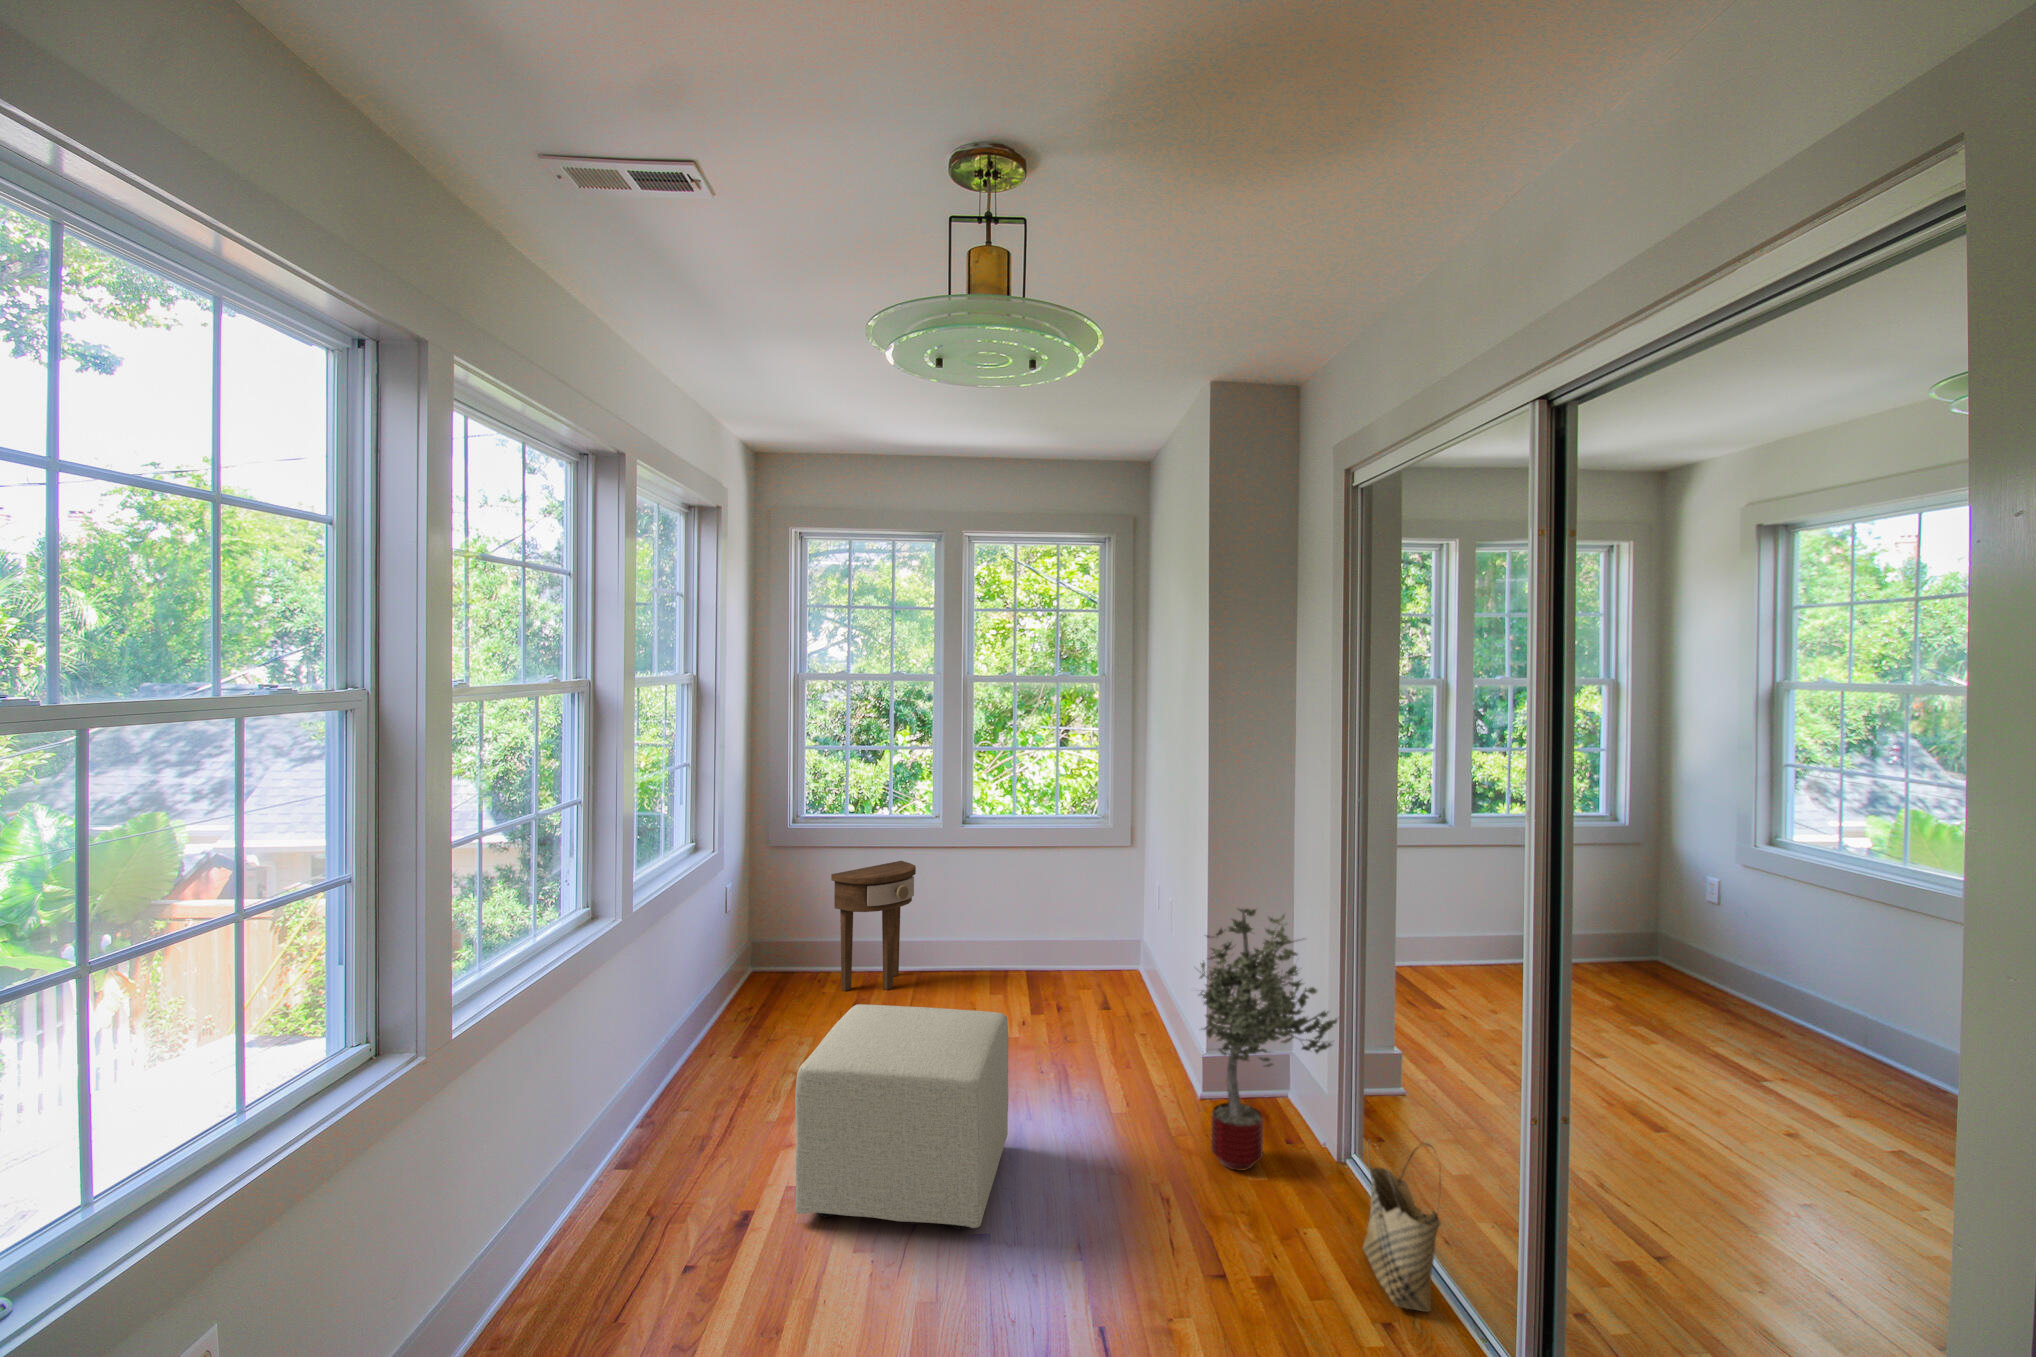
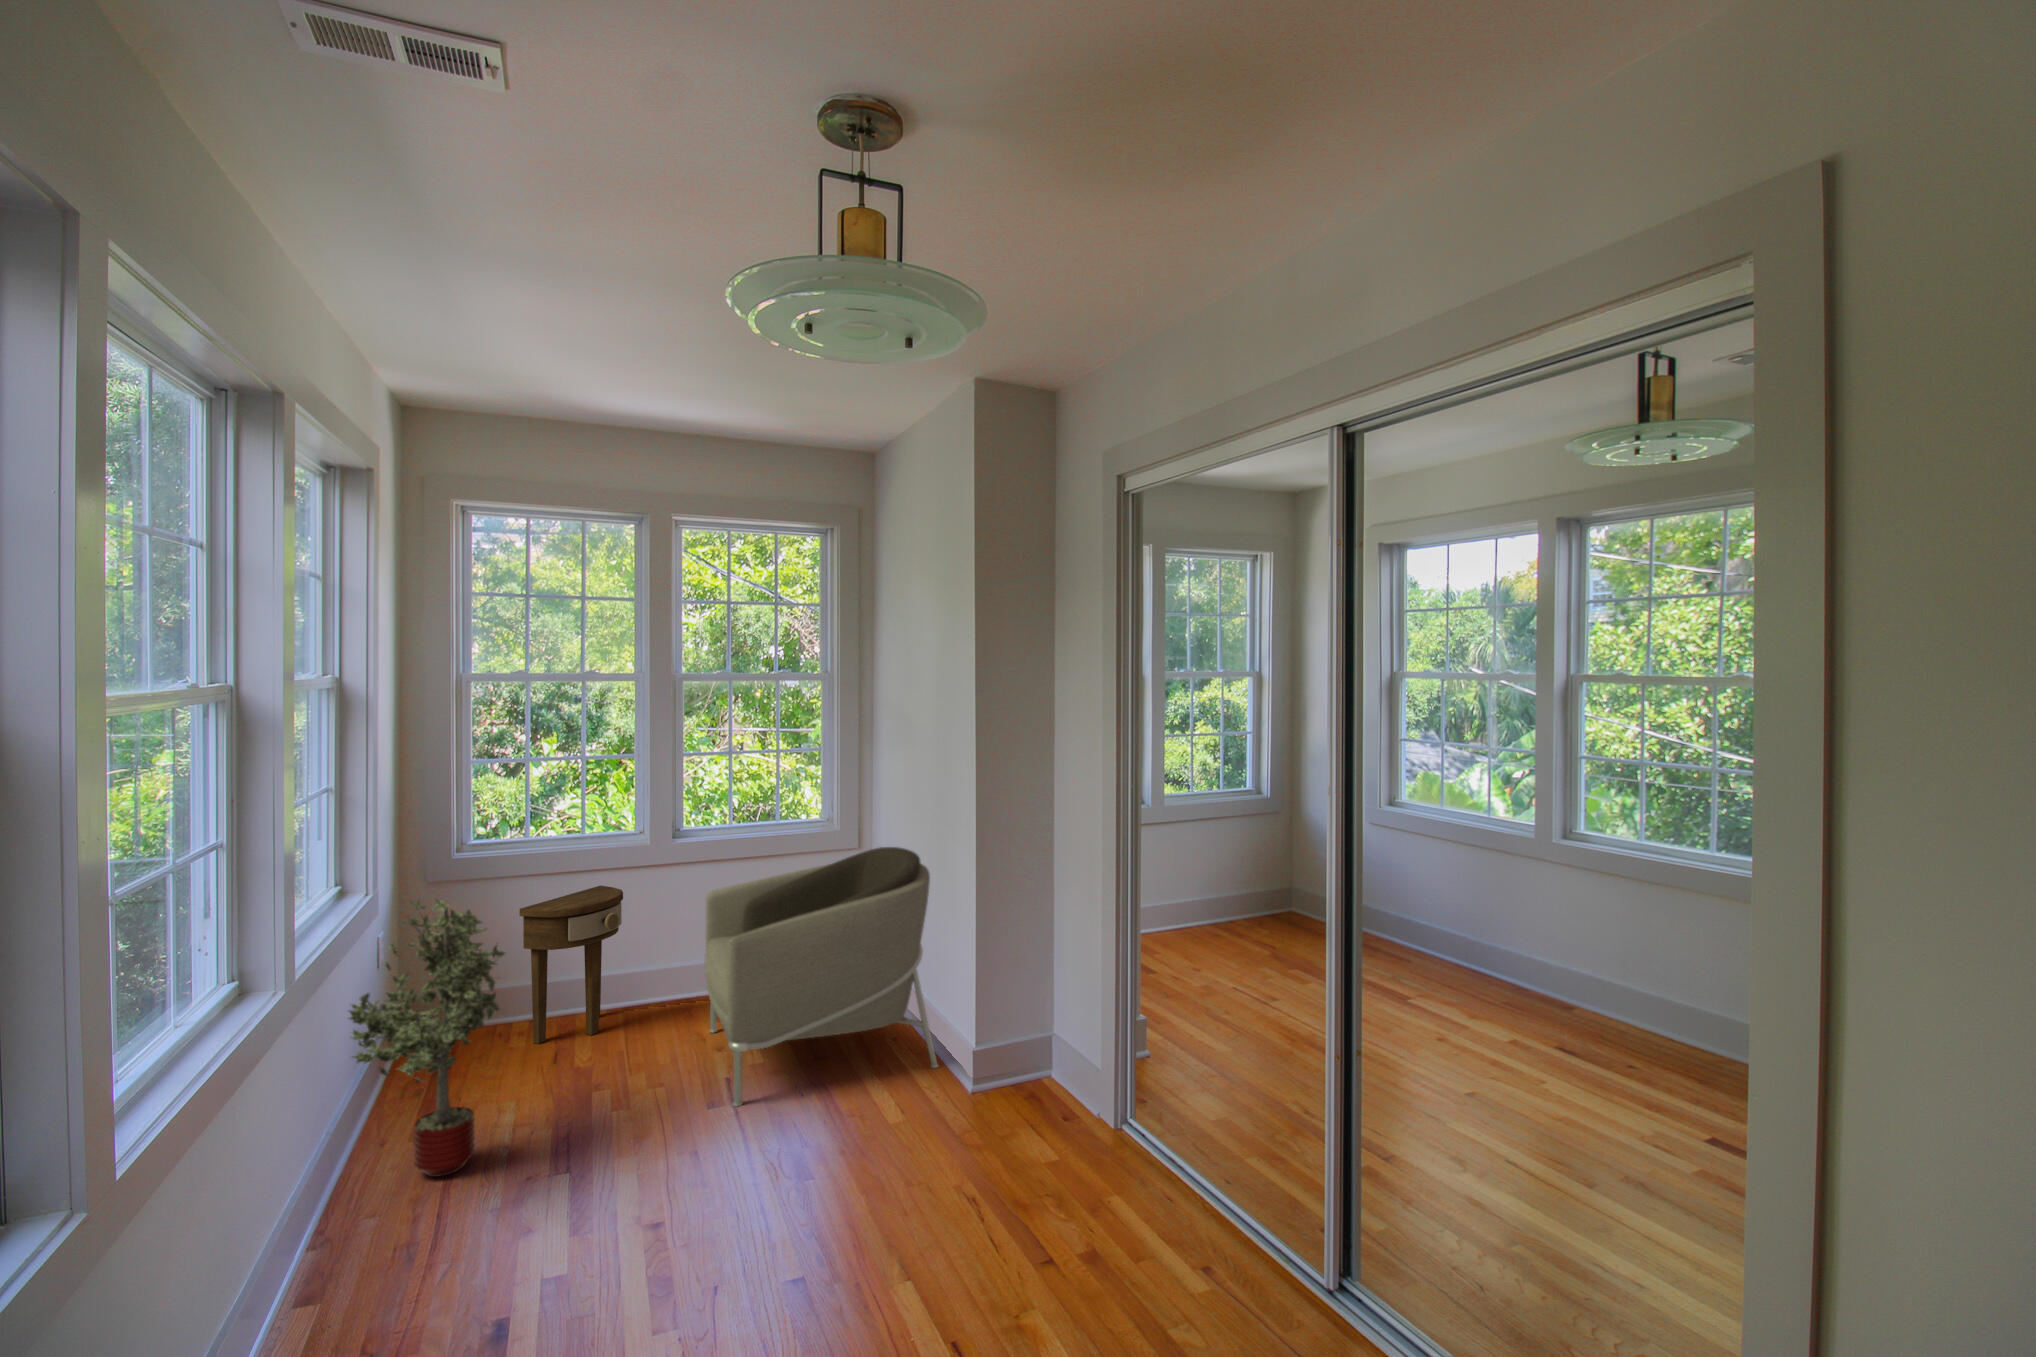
armchair: none [969,846,1176,1071] -> present [705,847,938,1106]
potted tree: present [1199,907,1337,1171] -> present [349,899,505,1177]
ottoman: present [795,1004,1008,1229] -> none [569,1038,798,1307]
woven basket: present [1363,1143,1441,1312] -> none [1163,1095,1240,1249]

